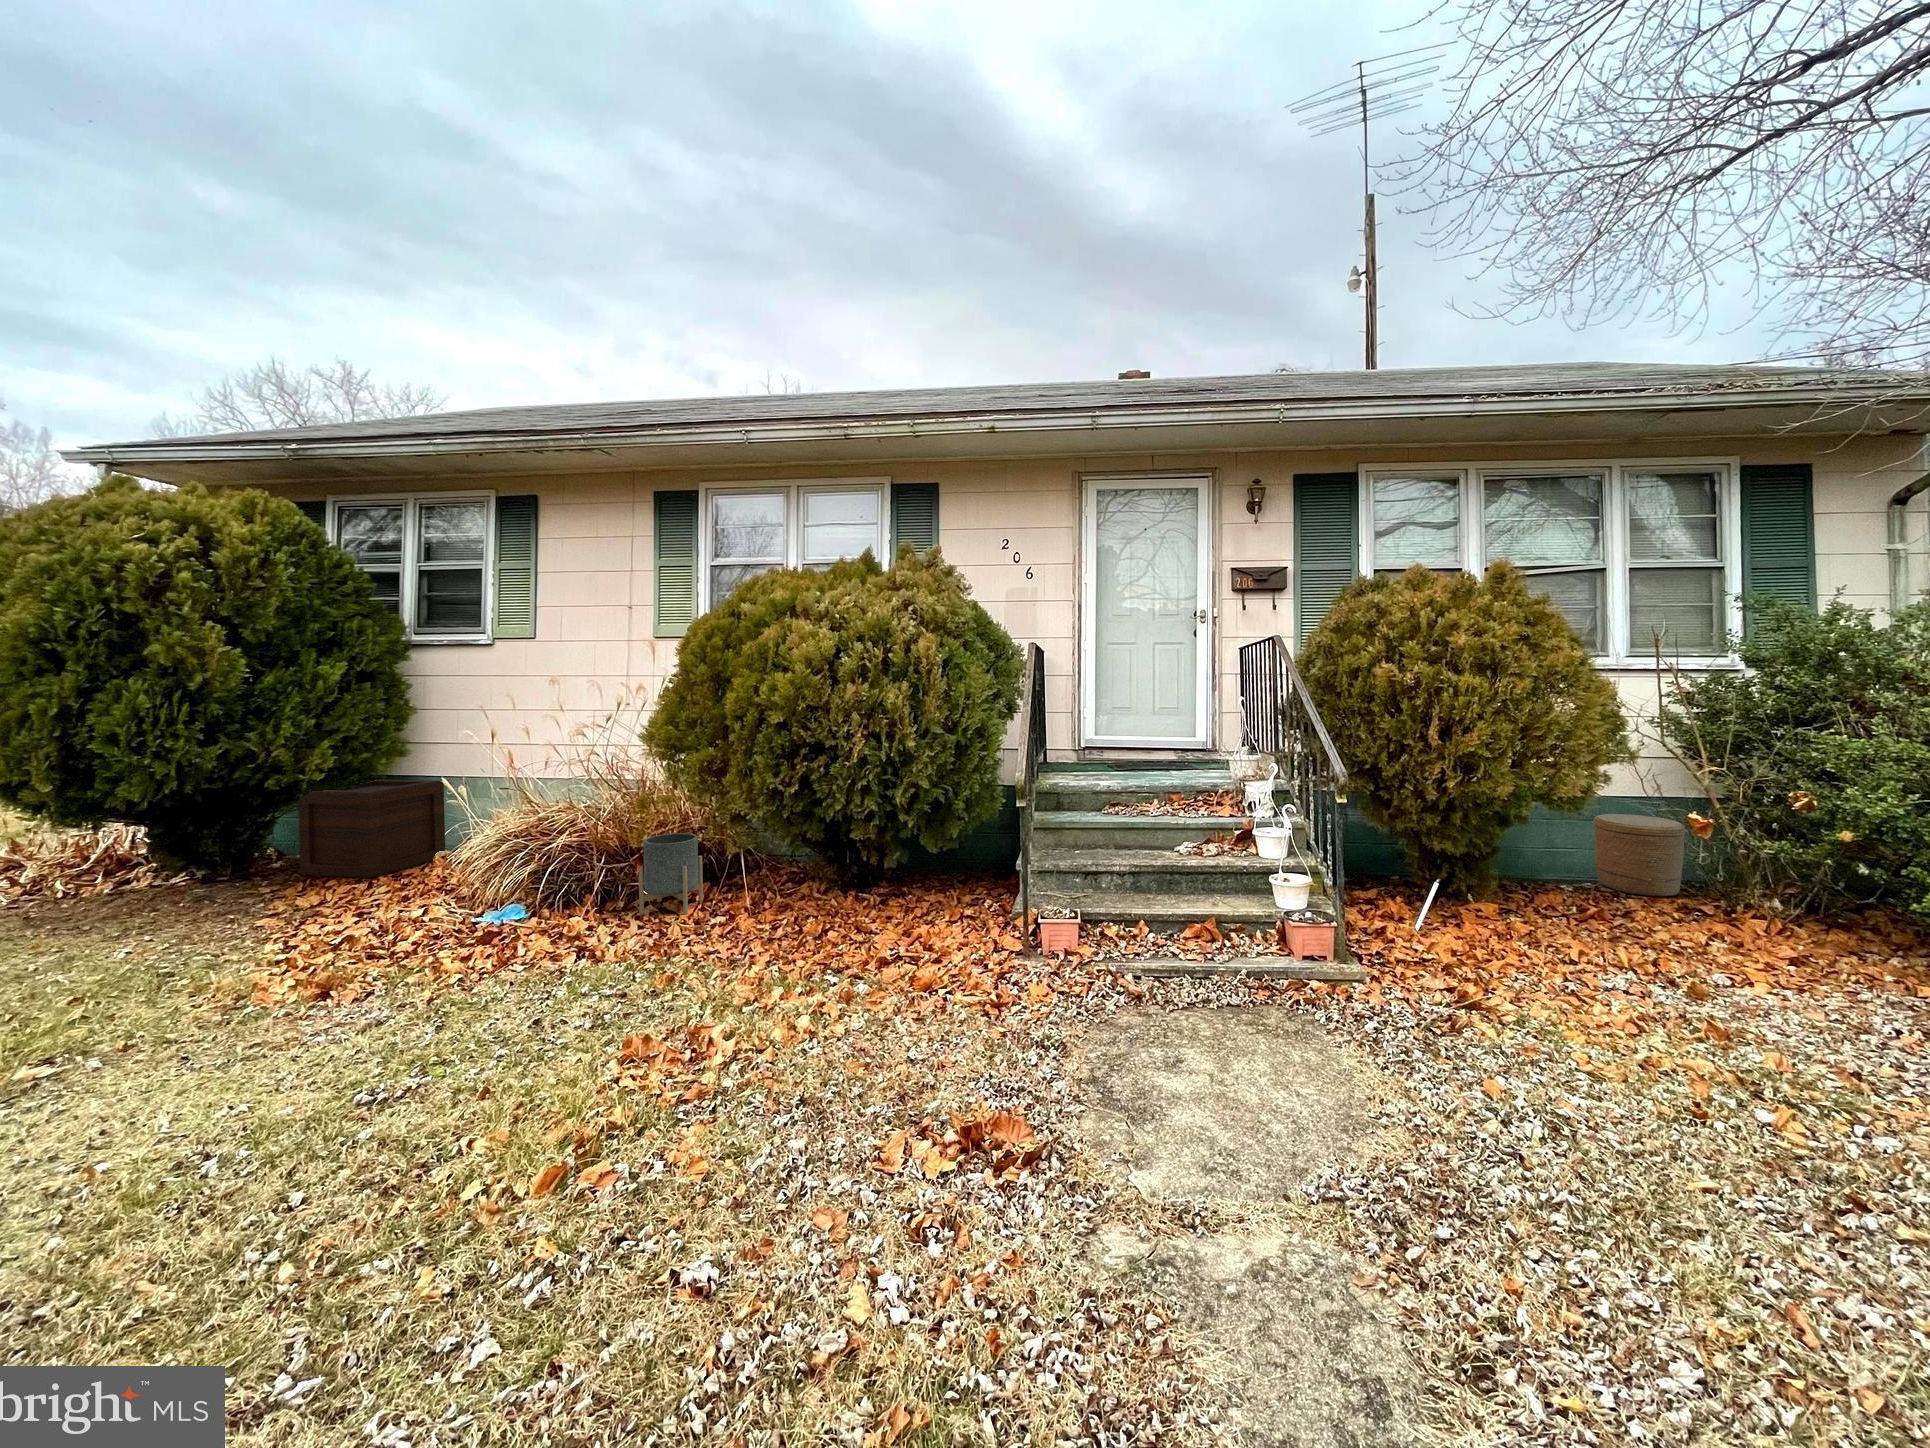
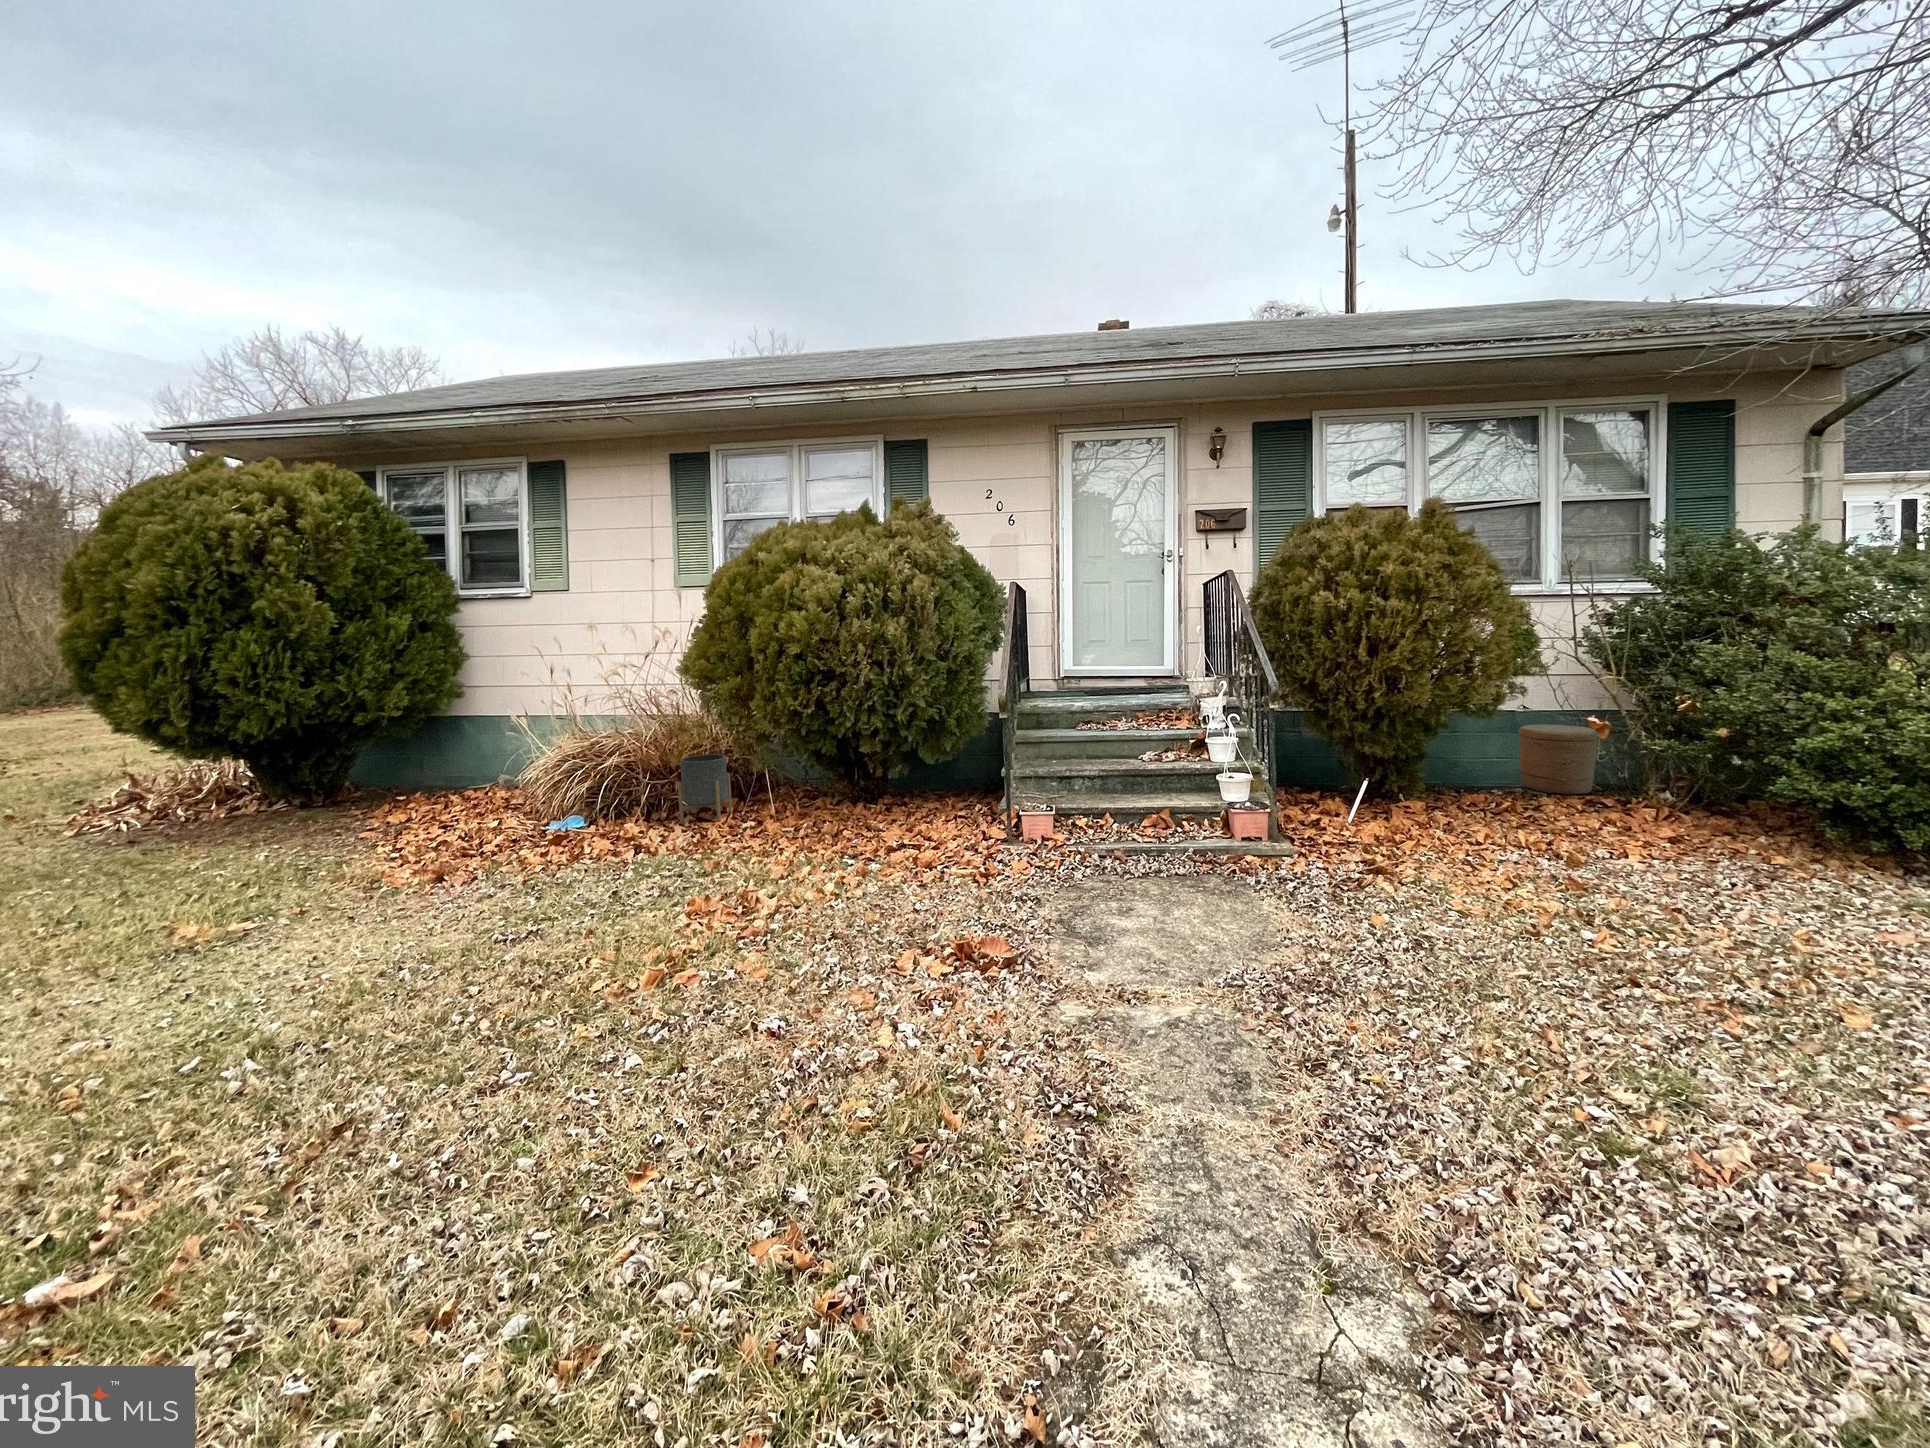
wooden crate: present [298,779,445,878] -> none [376,718,501,801]

